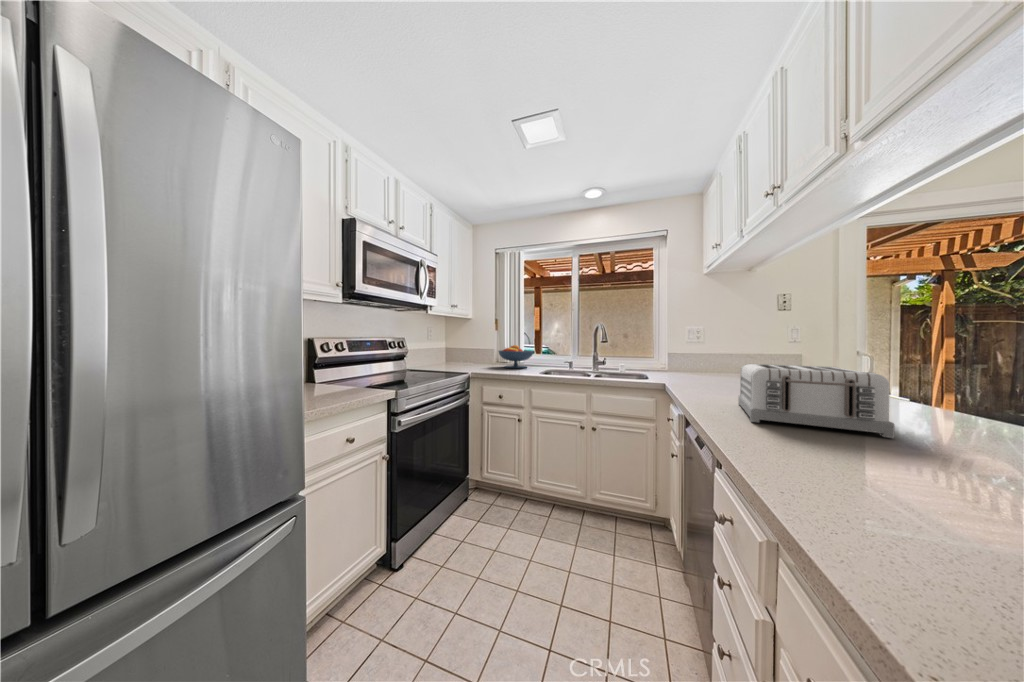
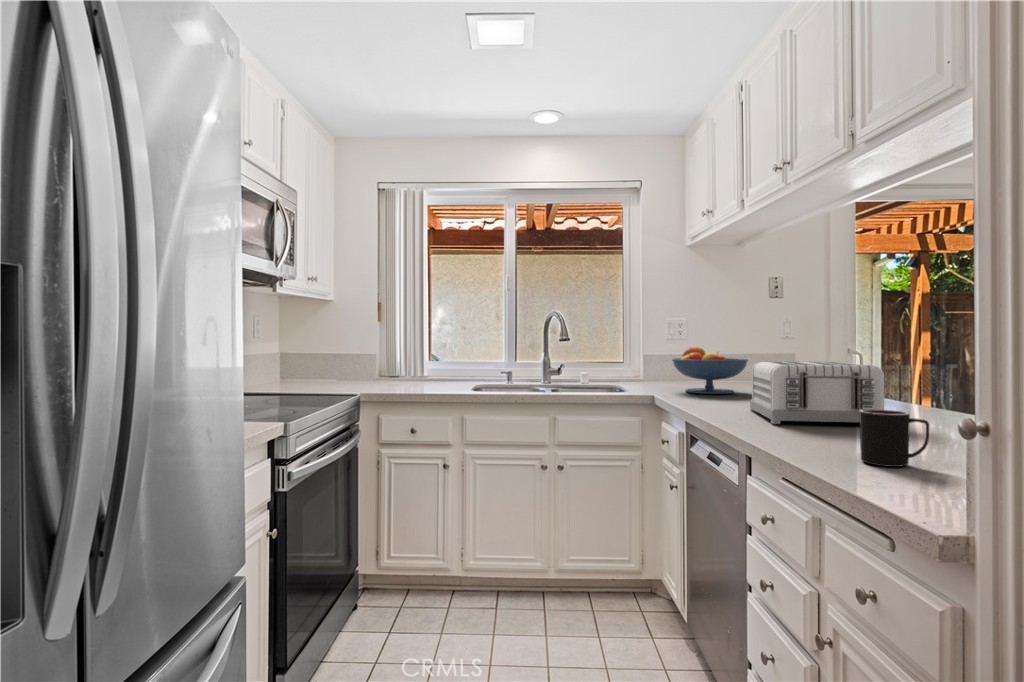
fruit bowl: present [499,345,533,368] -> present [672,347,748,394]
mug: none [841,430,961,513] -> present [859,409,929,467]

